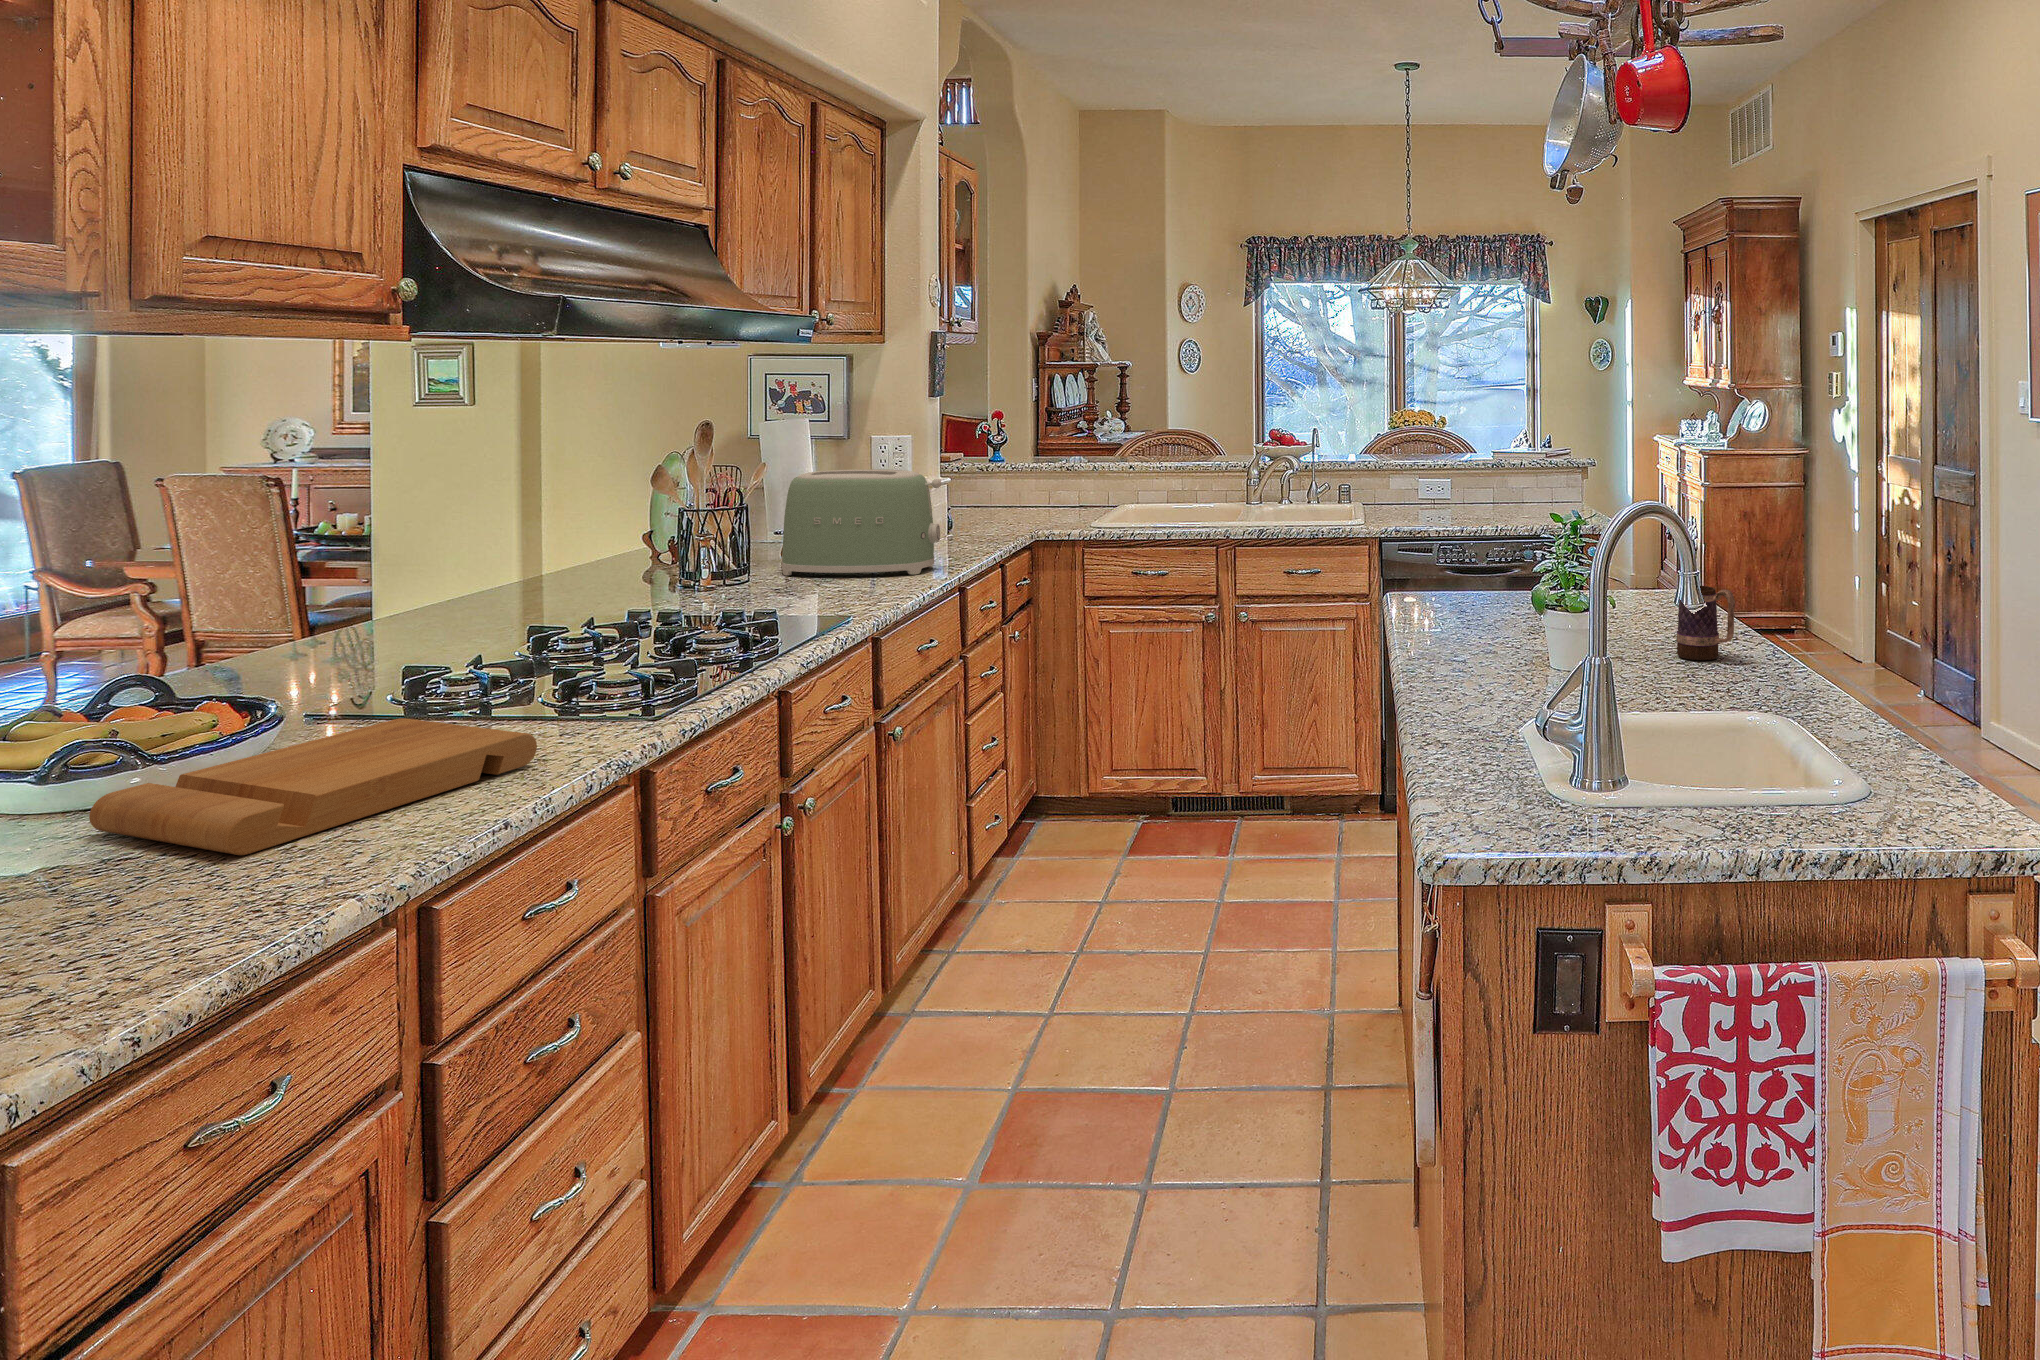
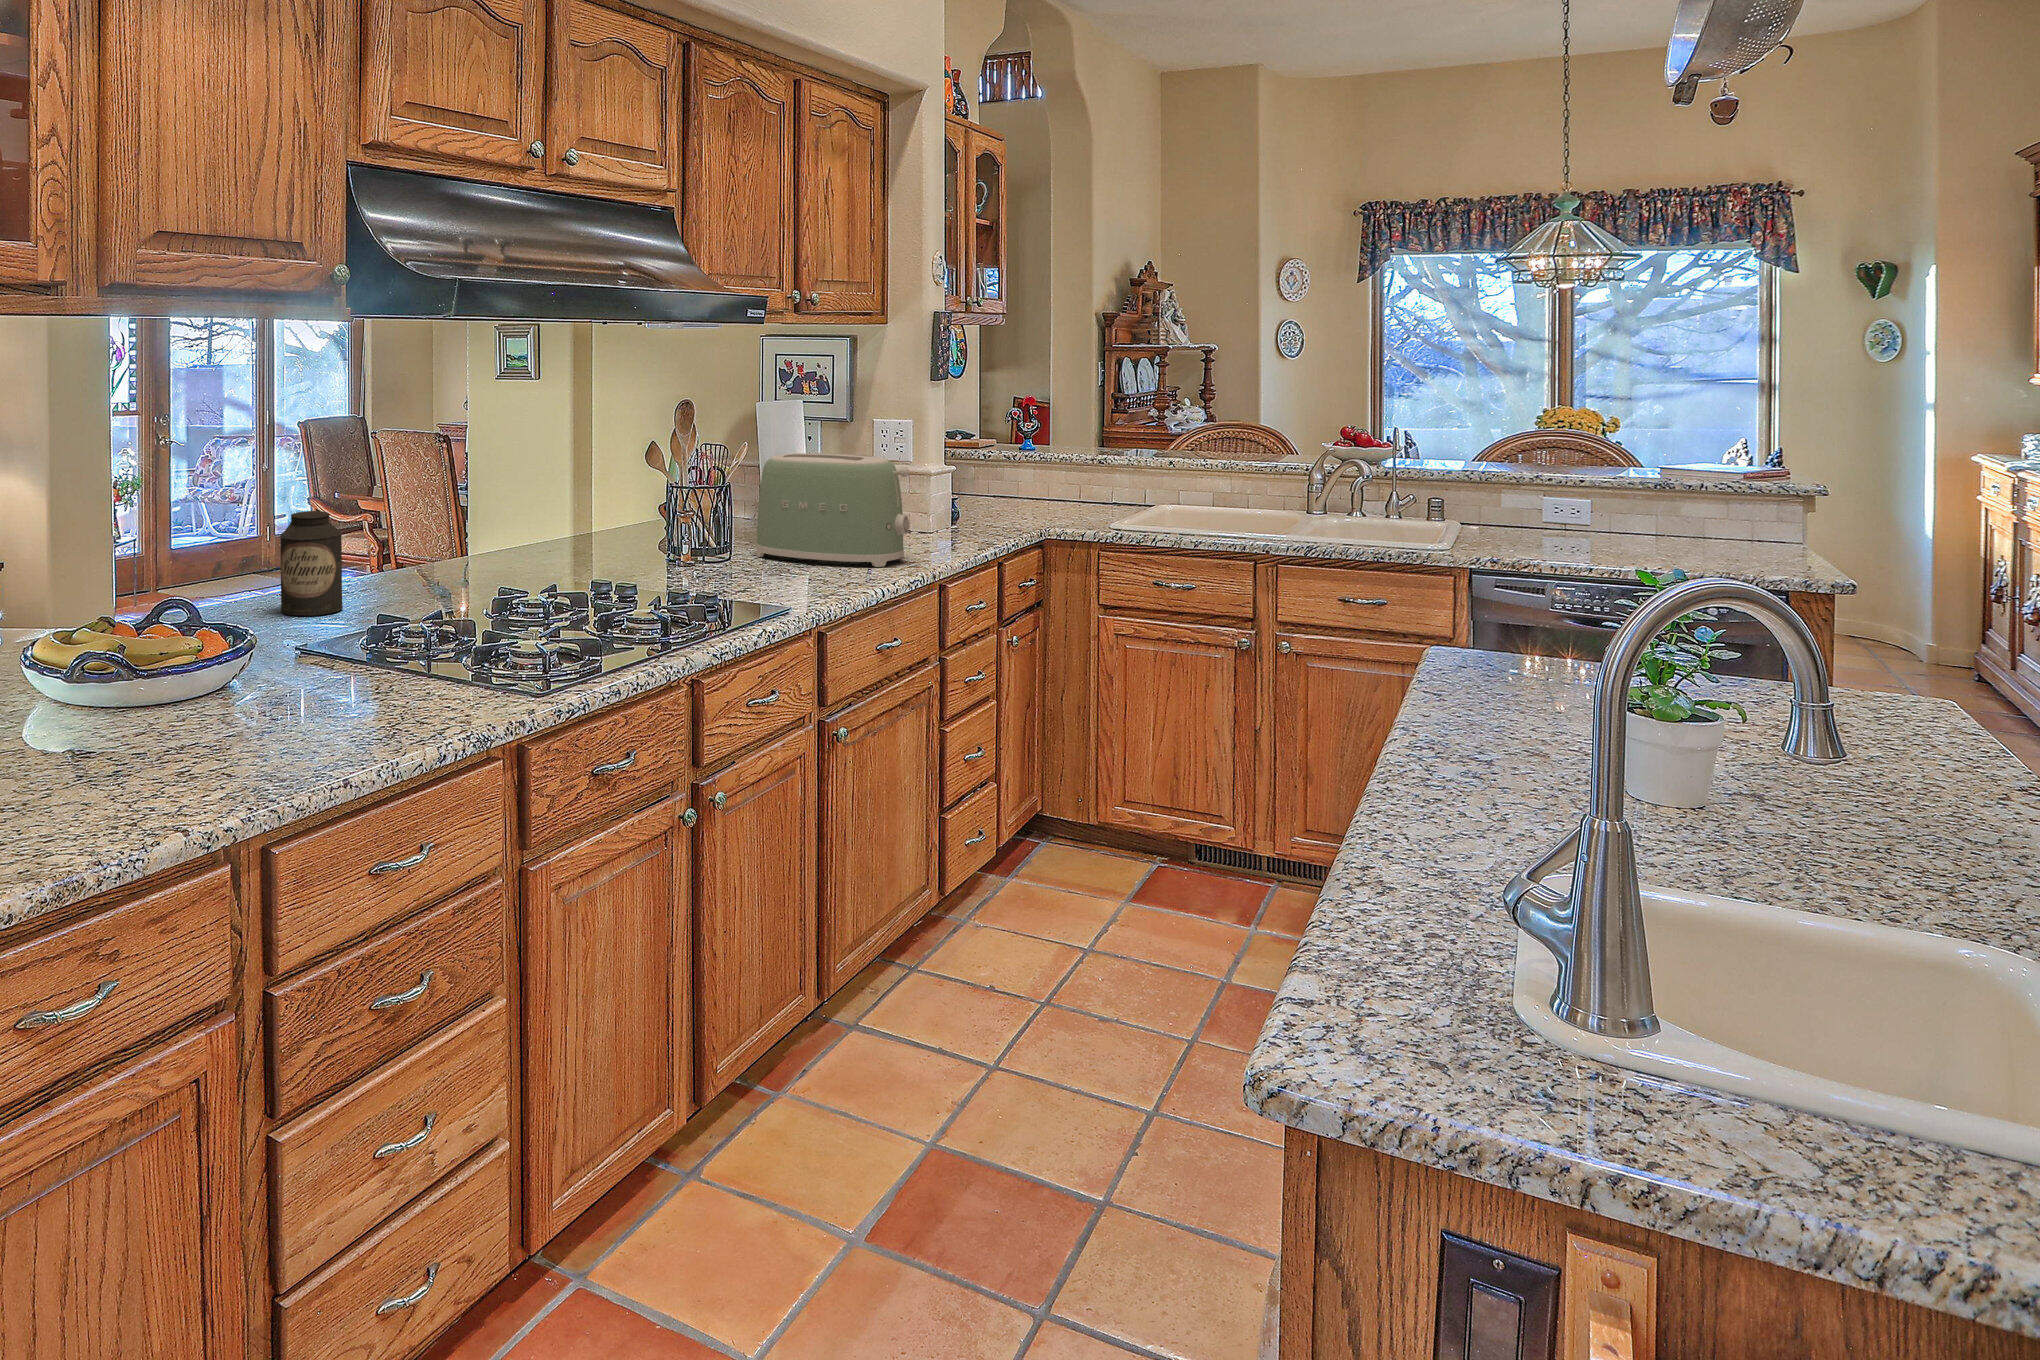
canister: none [236,558,326,683] -> present [280,511,343,616]
mug: present [1676,586,1735,660] -> none [1886,695,2005,820]
cutting board: present [89,718,537,855] -> none [83,664,409,772]

